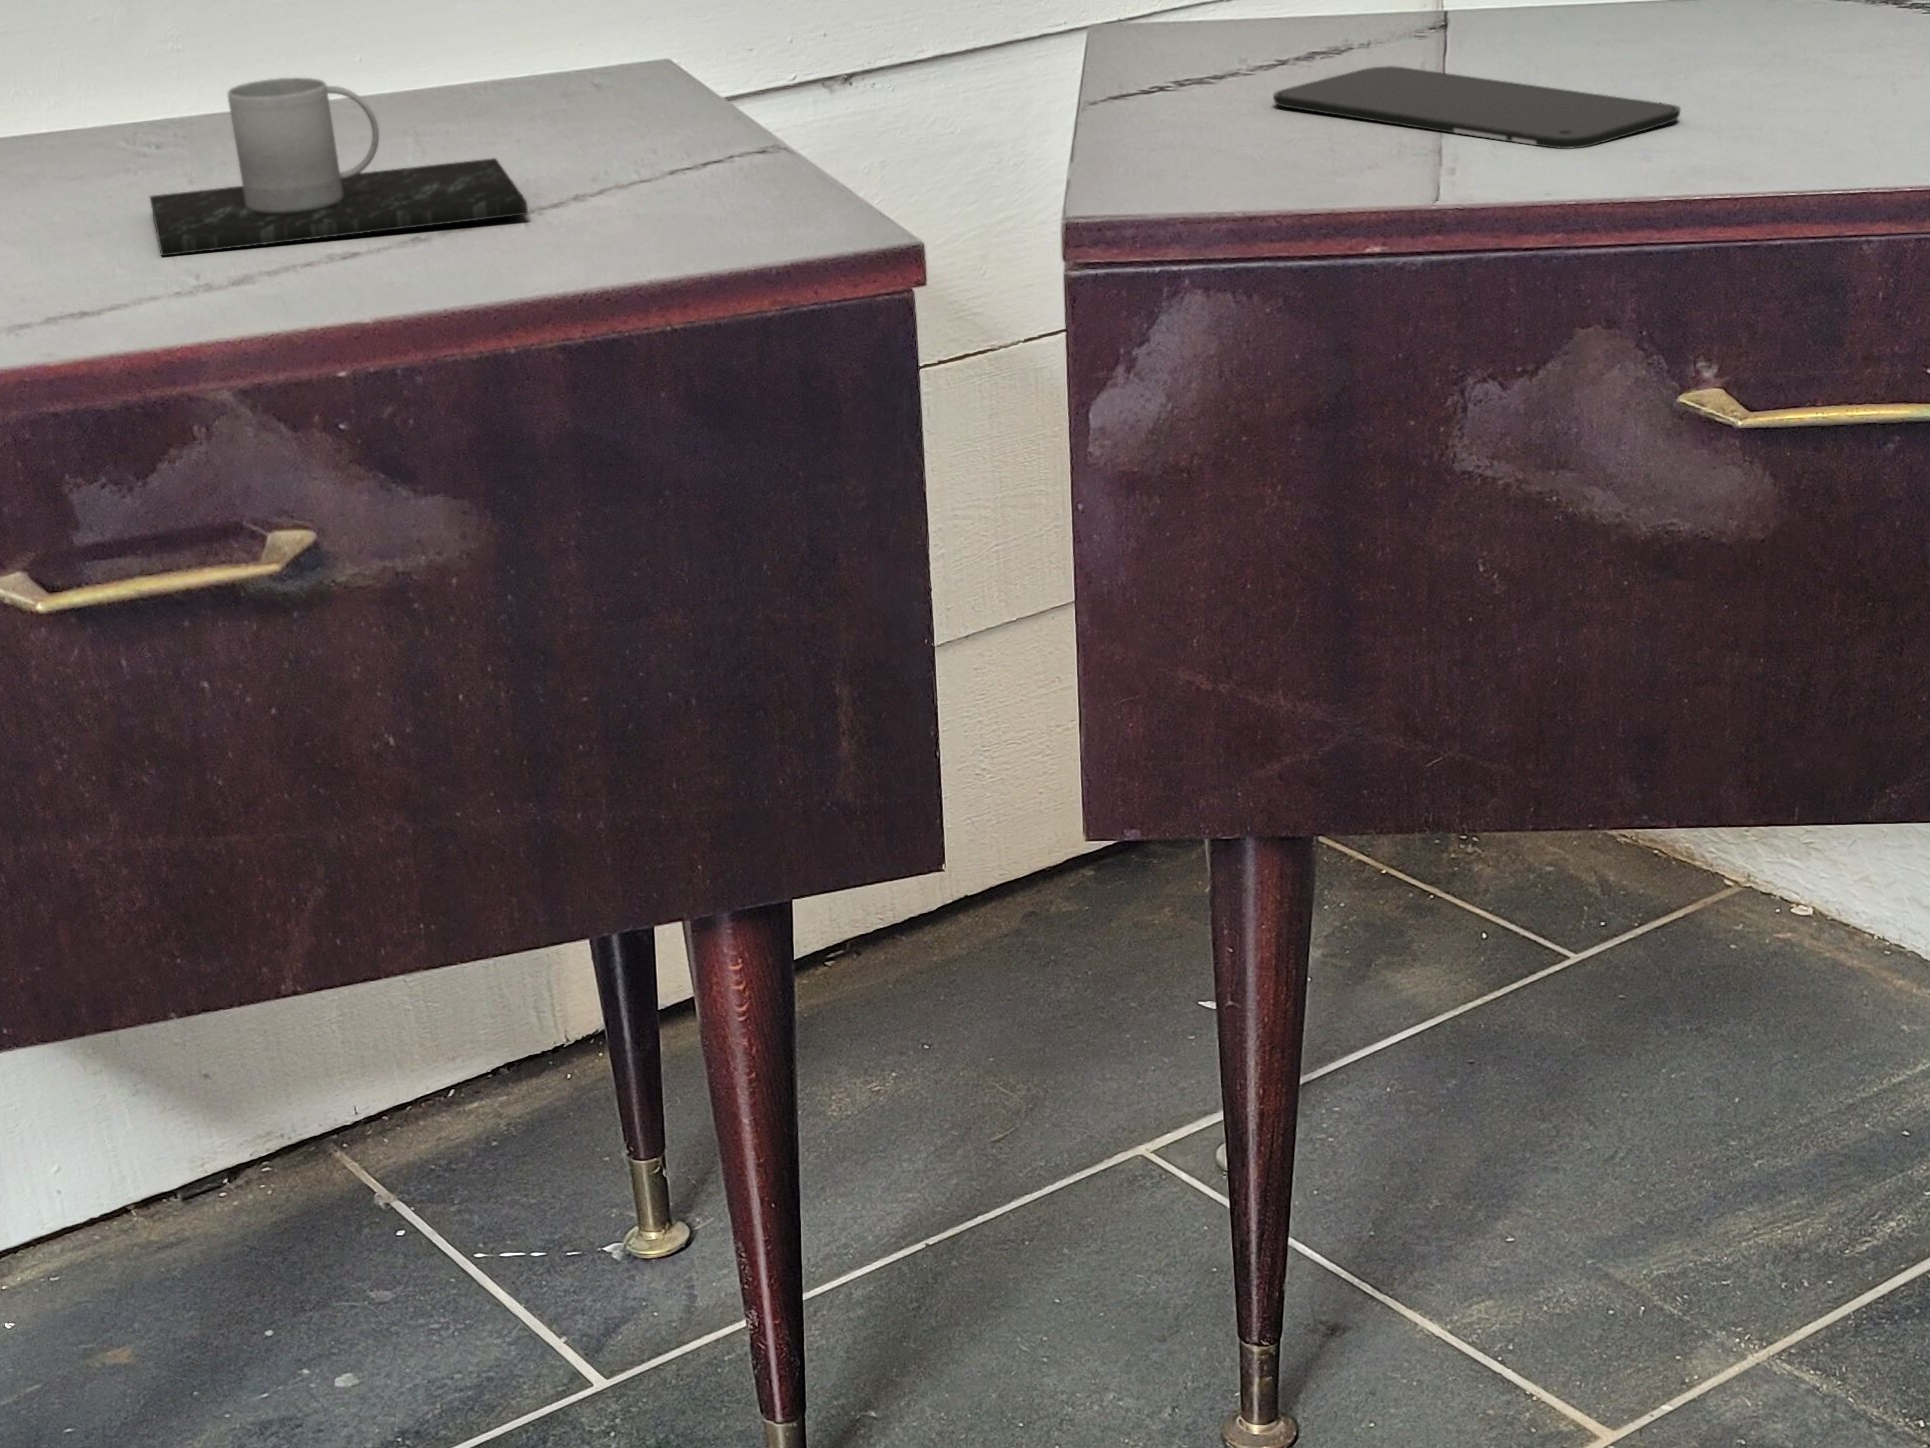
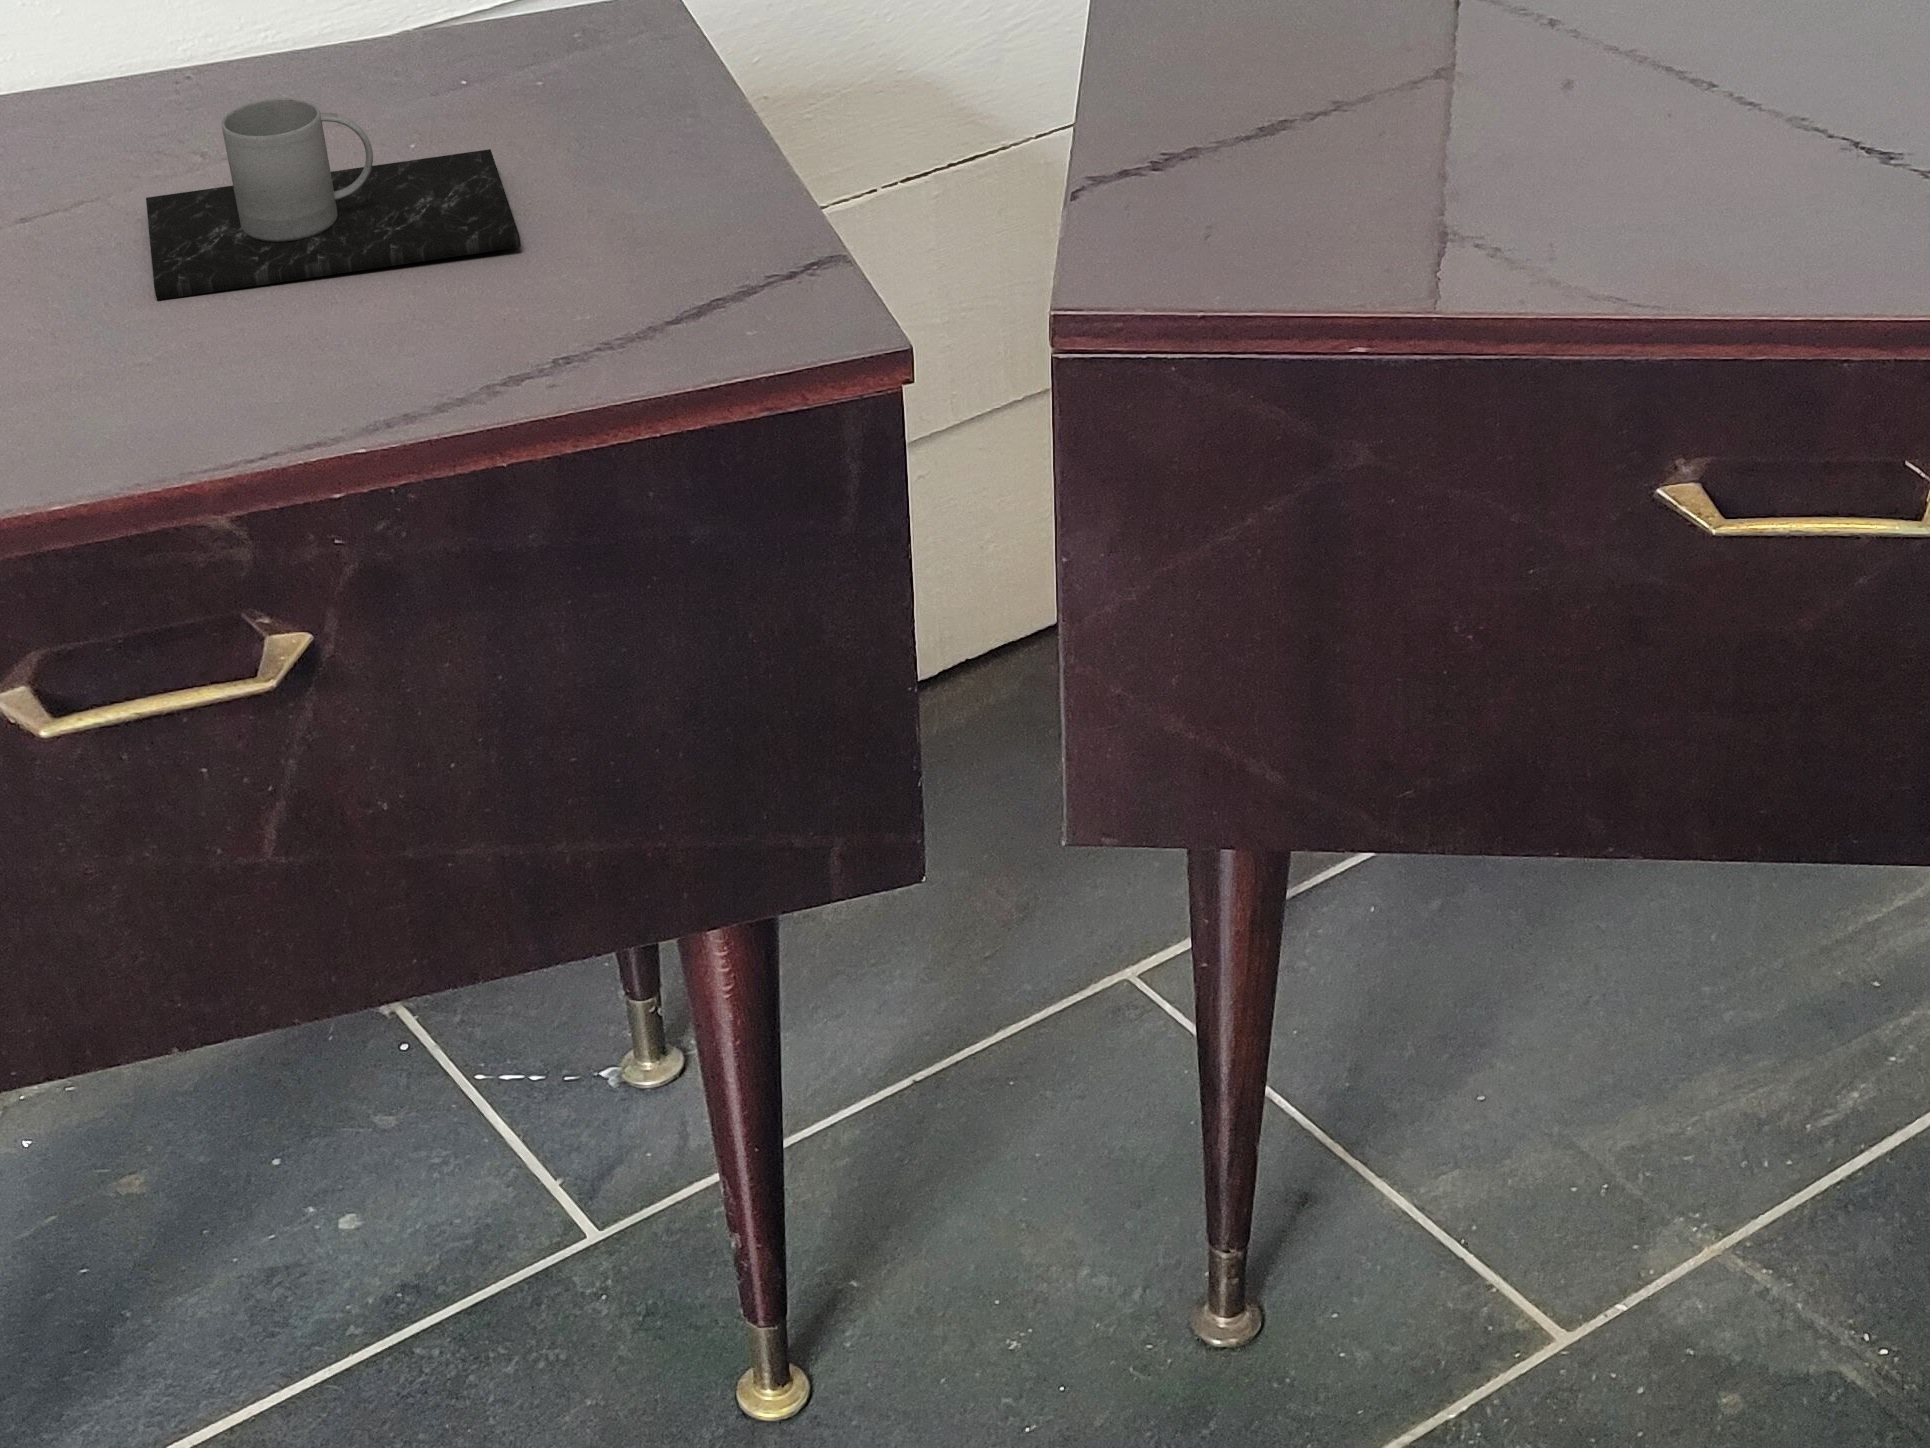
smartphone: present [1273,66,1680,149] -> none [1276,6,1686,167]

